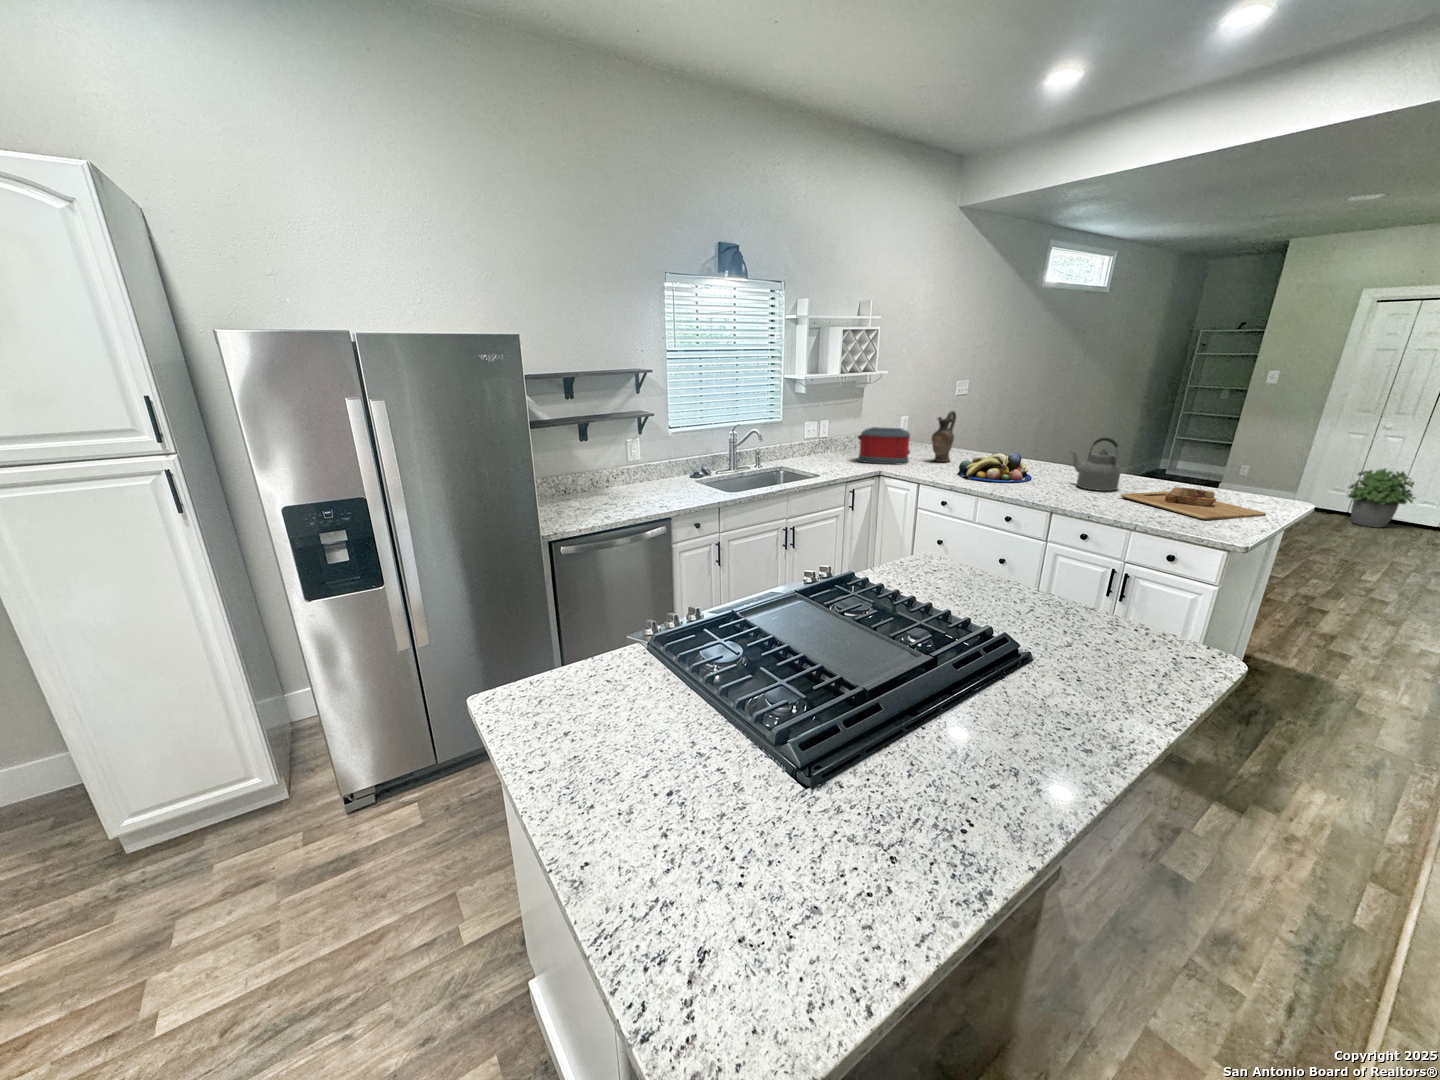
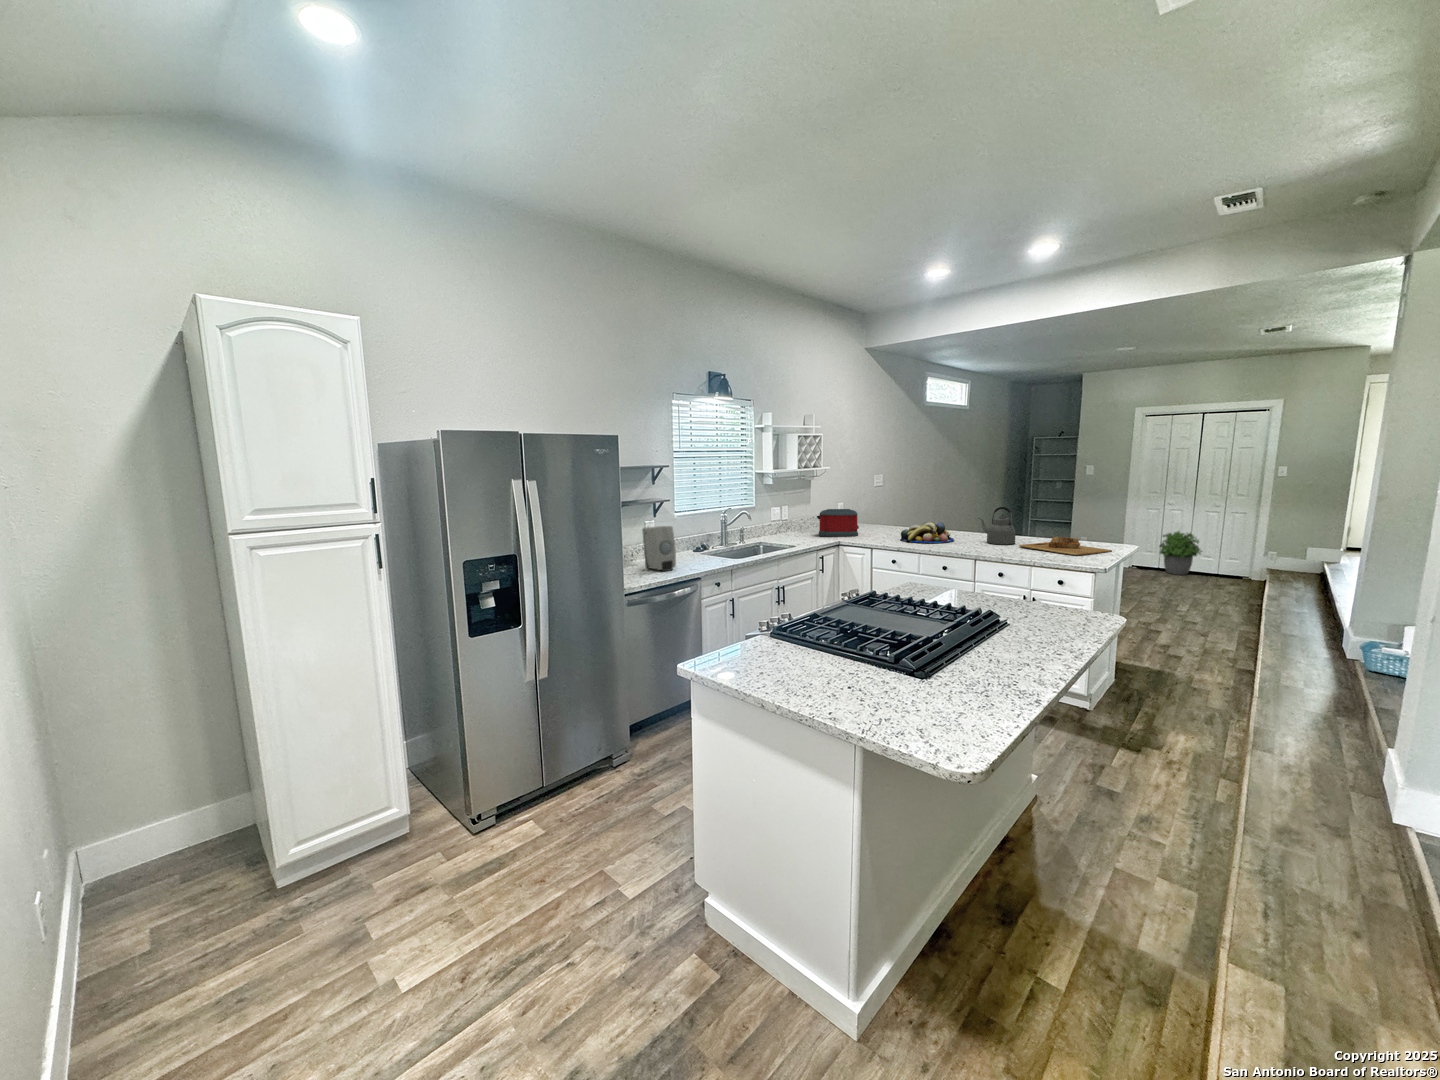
ceramic pitcher: present [932,411,956,462] -> none [873,494,890,533]
soap dispenser: none [604,448,641,507] -> present [643,526,676,572]

